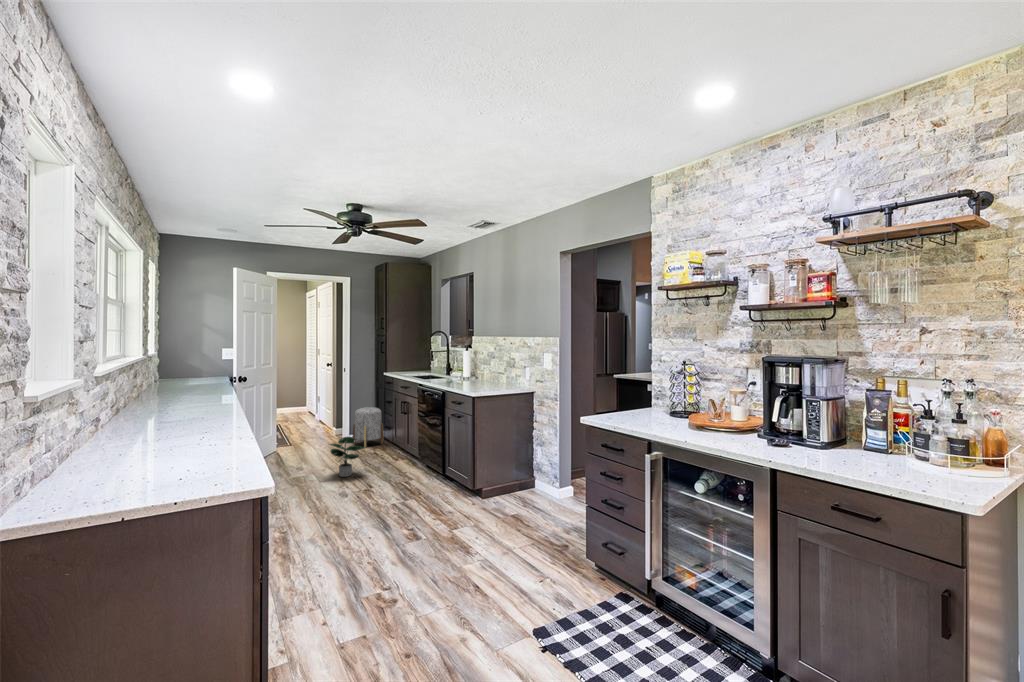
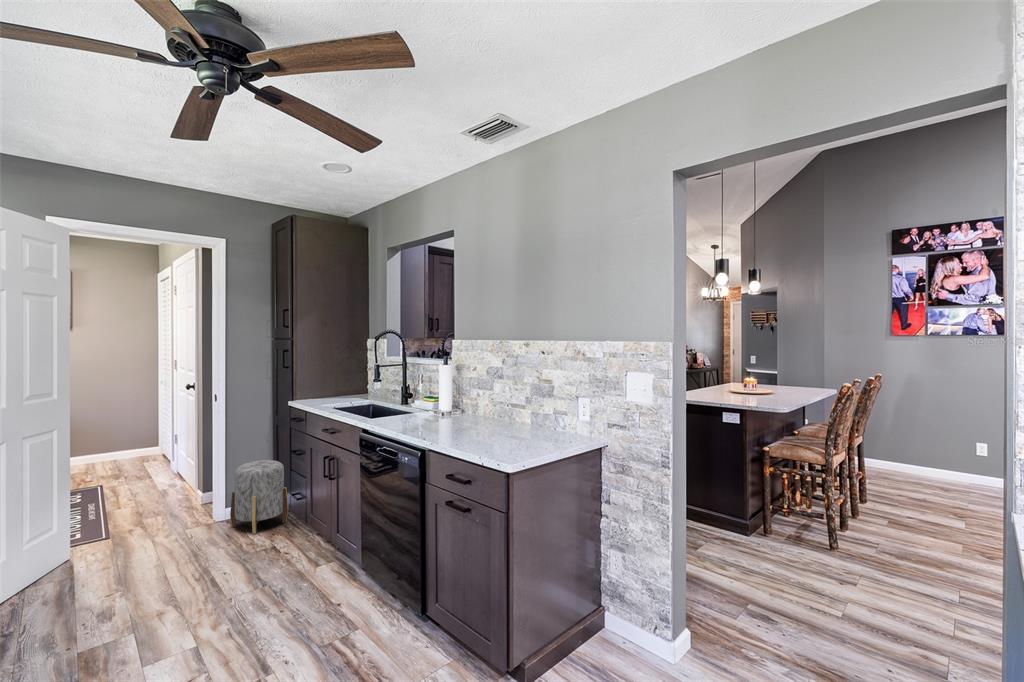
potted plant: present [329,437,365,477] -> none [168,541,254,635]

